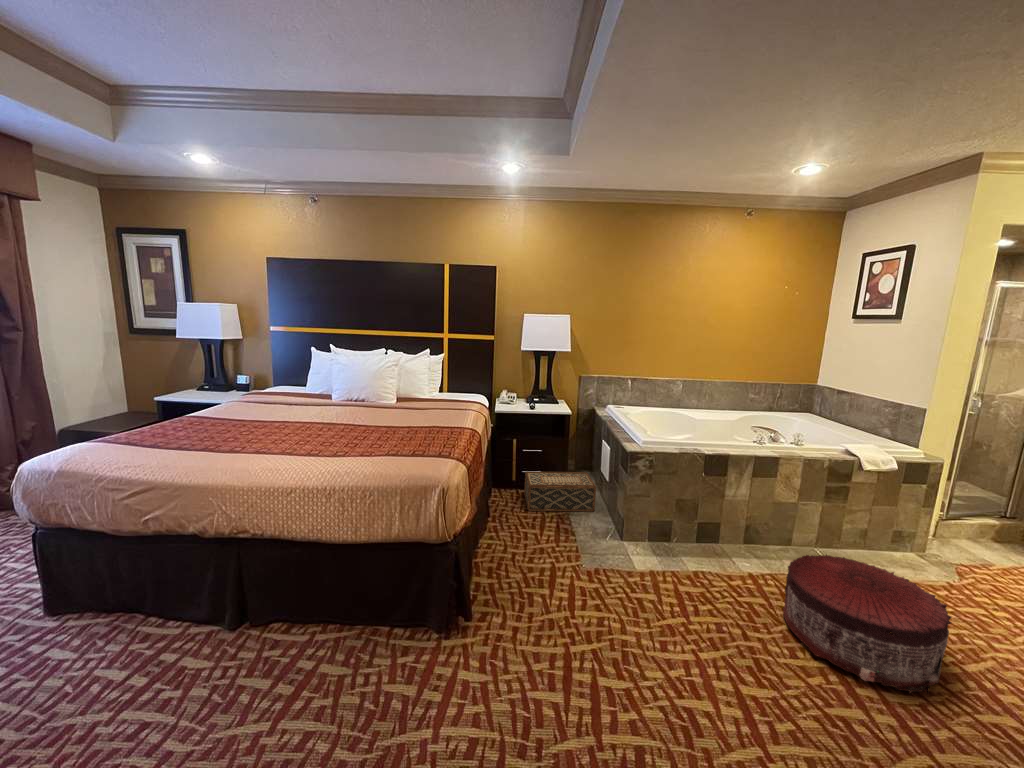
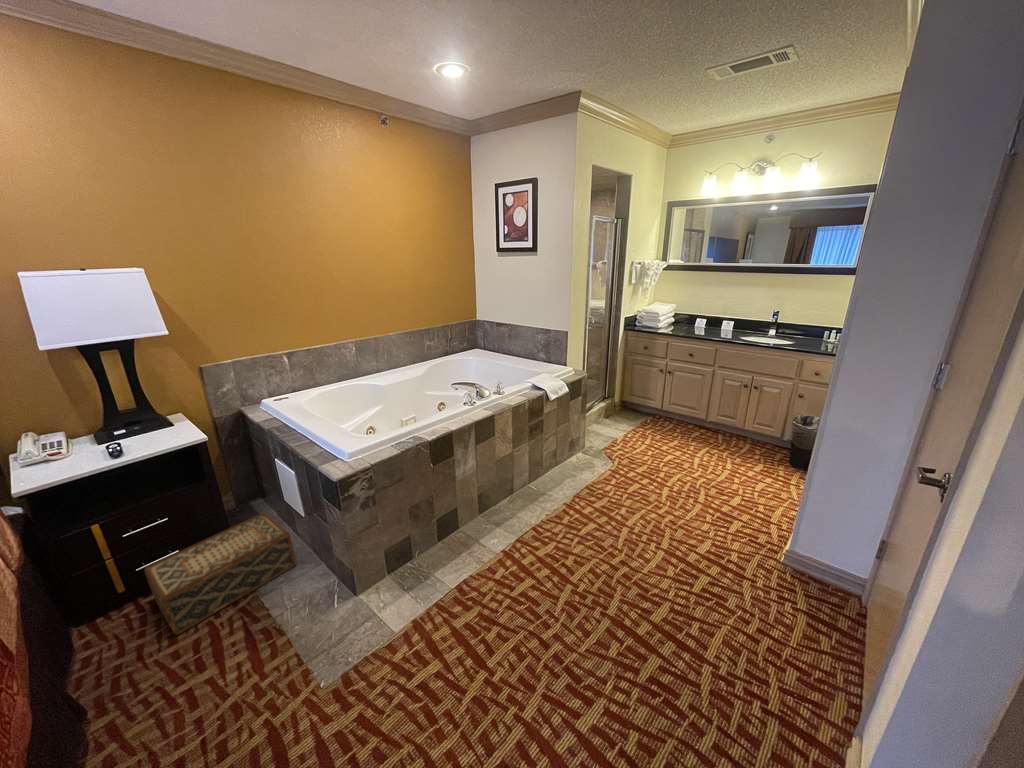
pouf: present [783,554,951,694] -> none [547,493,673,620]

